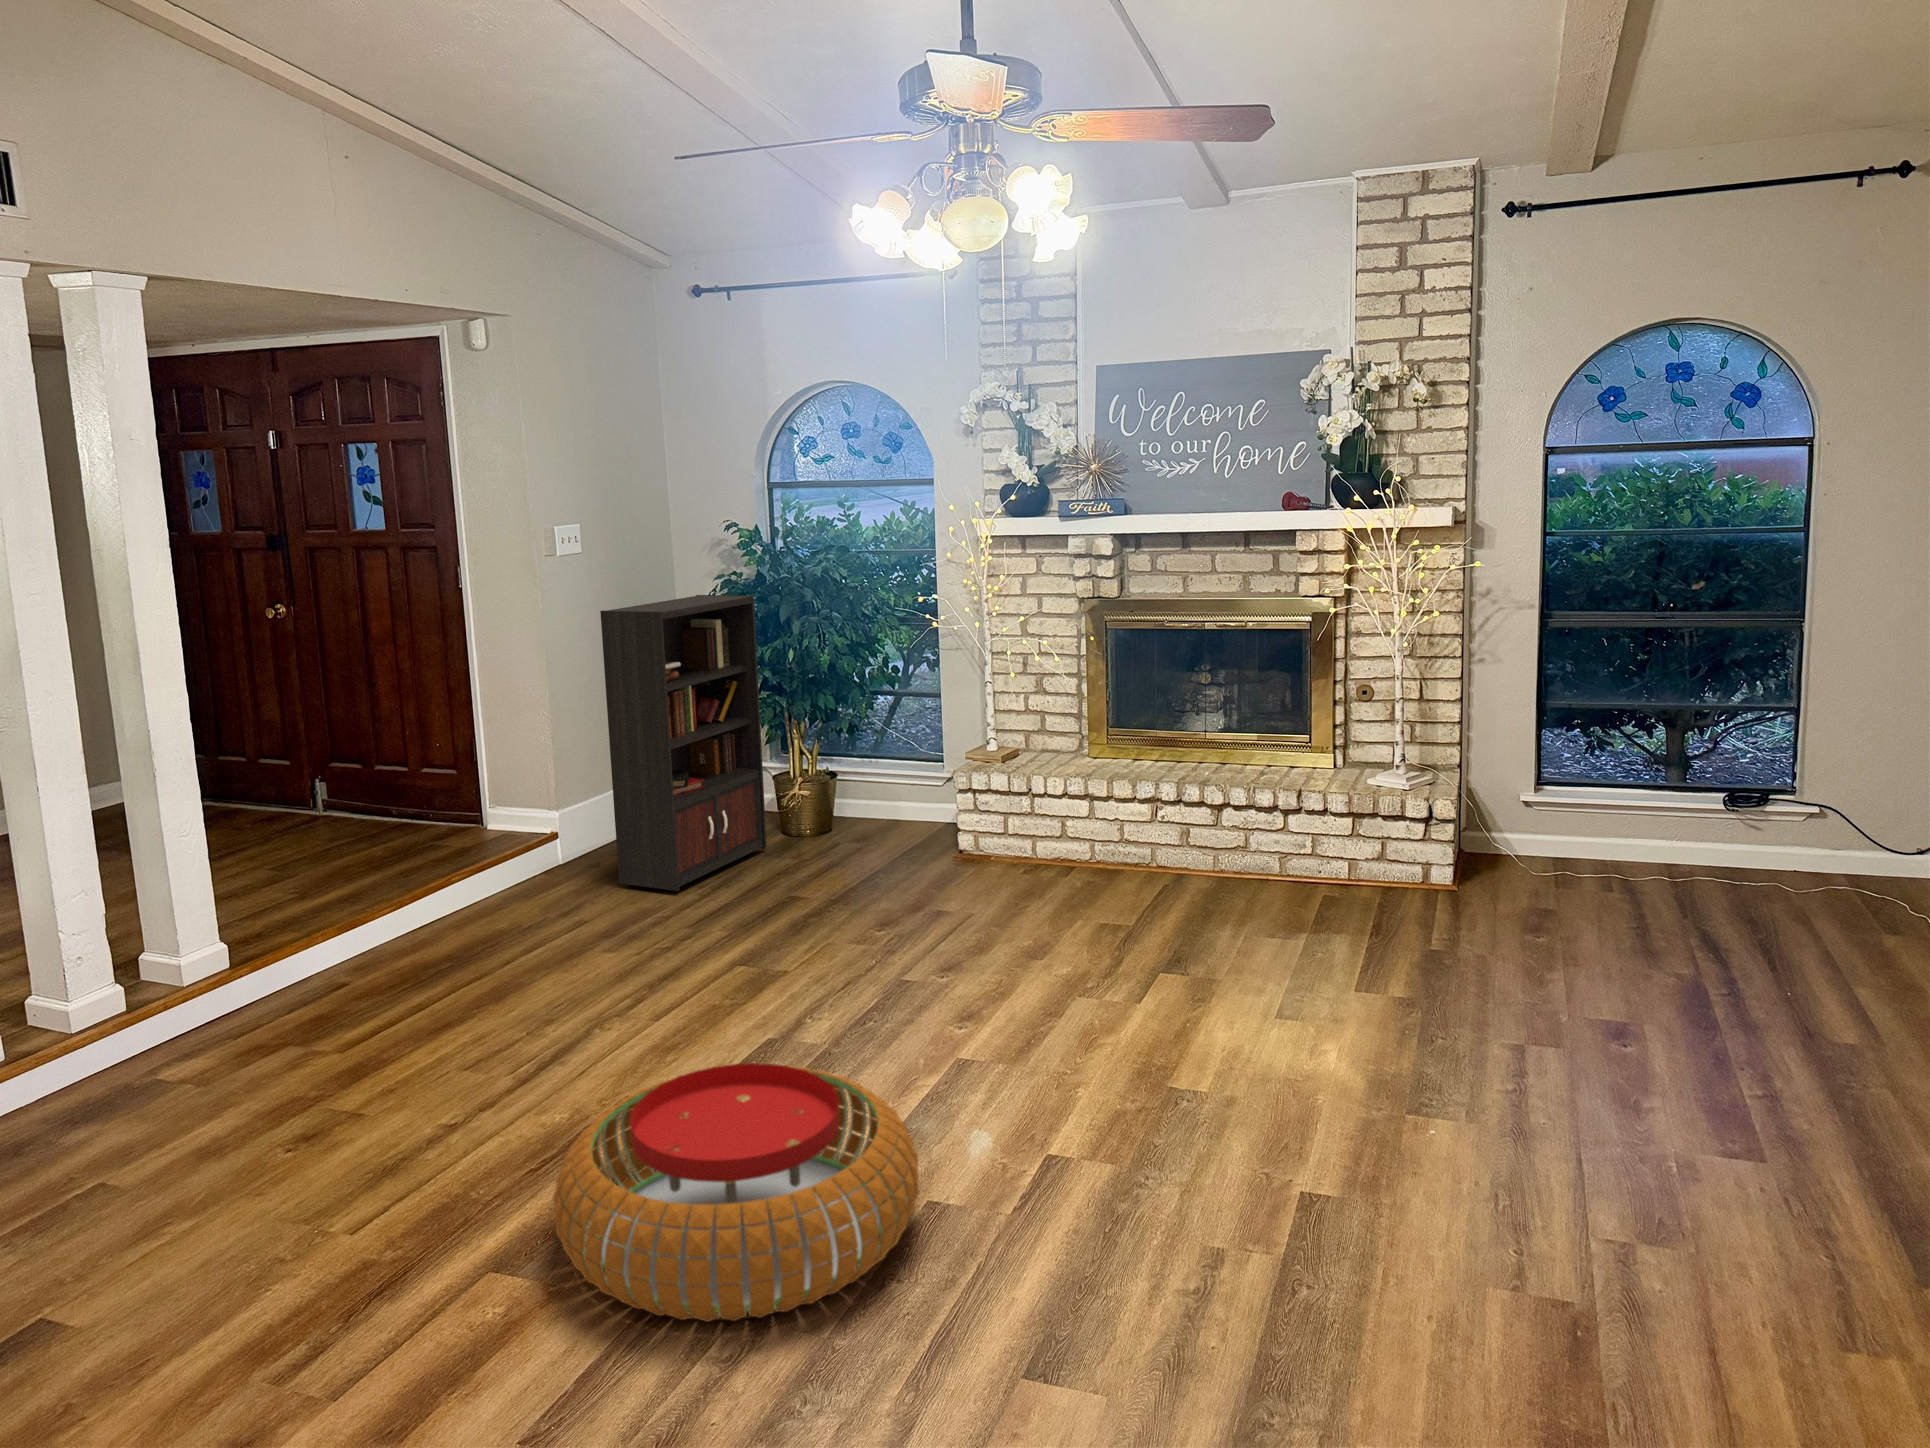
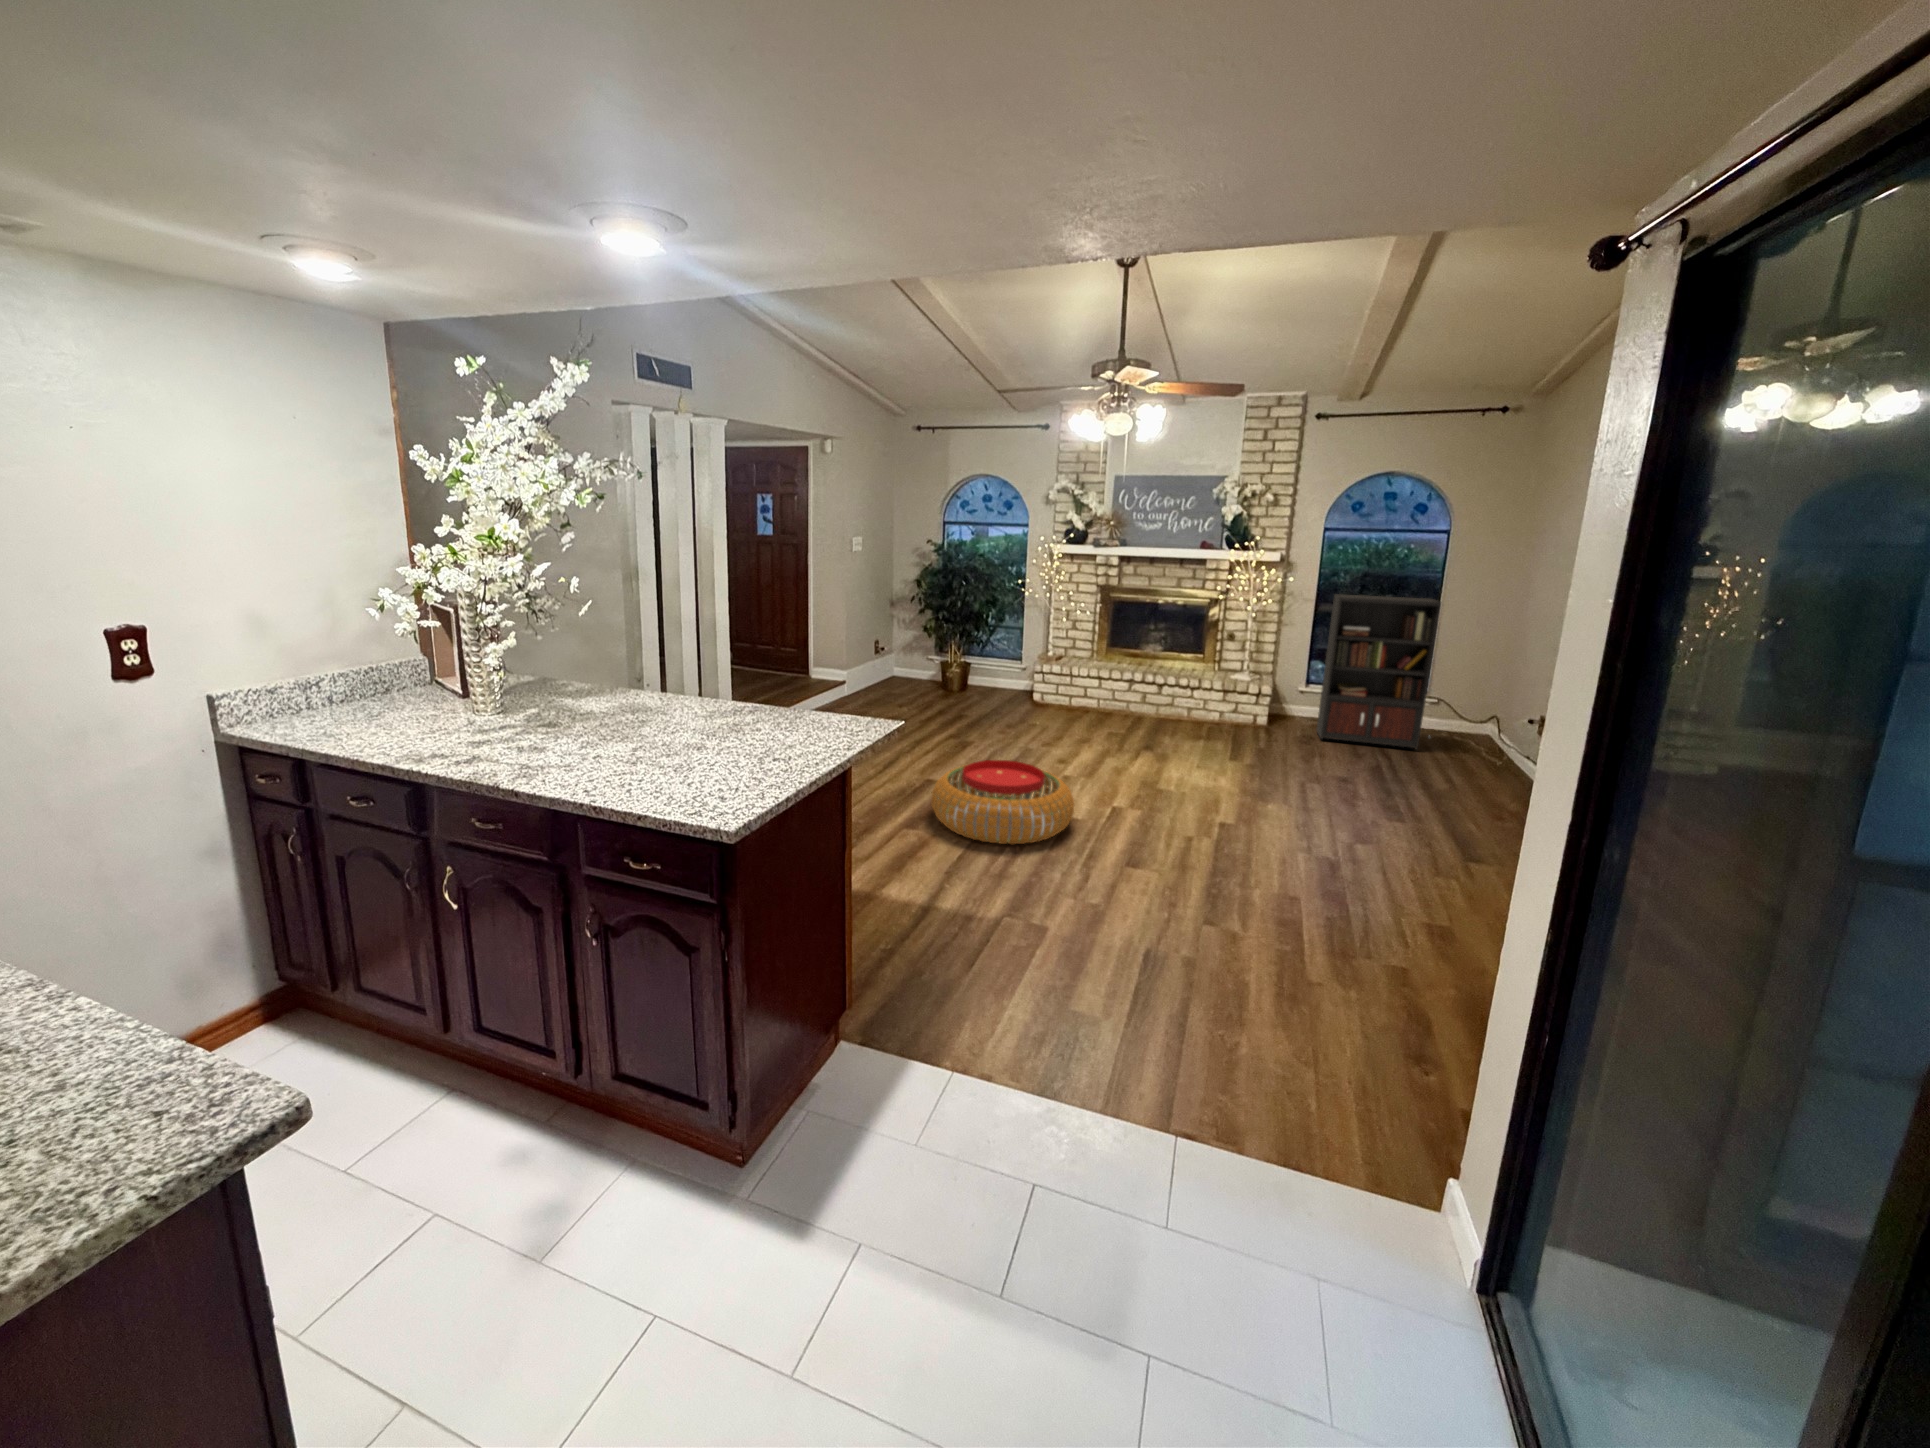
bookcase: present [600,595,767,891] -> present [1316,594,1441,749]

